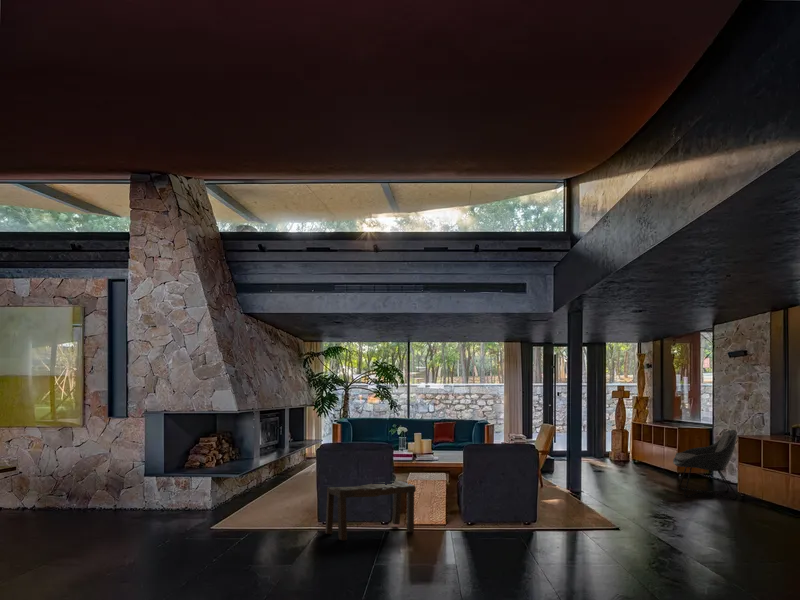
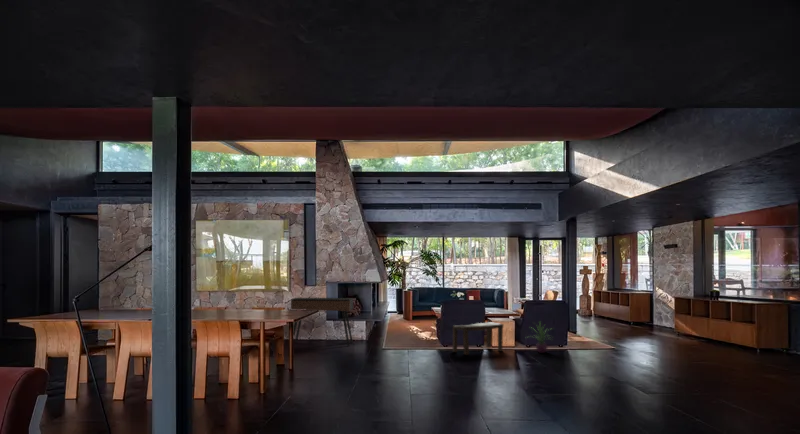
lounge chair: present [673,430,737,500] -> none [632,293,673,334]
console table: none [74,435,186,518] -> present [291,298,353,346]
decorative plant: none [450,481,507,538] -> present [536,323,547,353]

